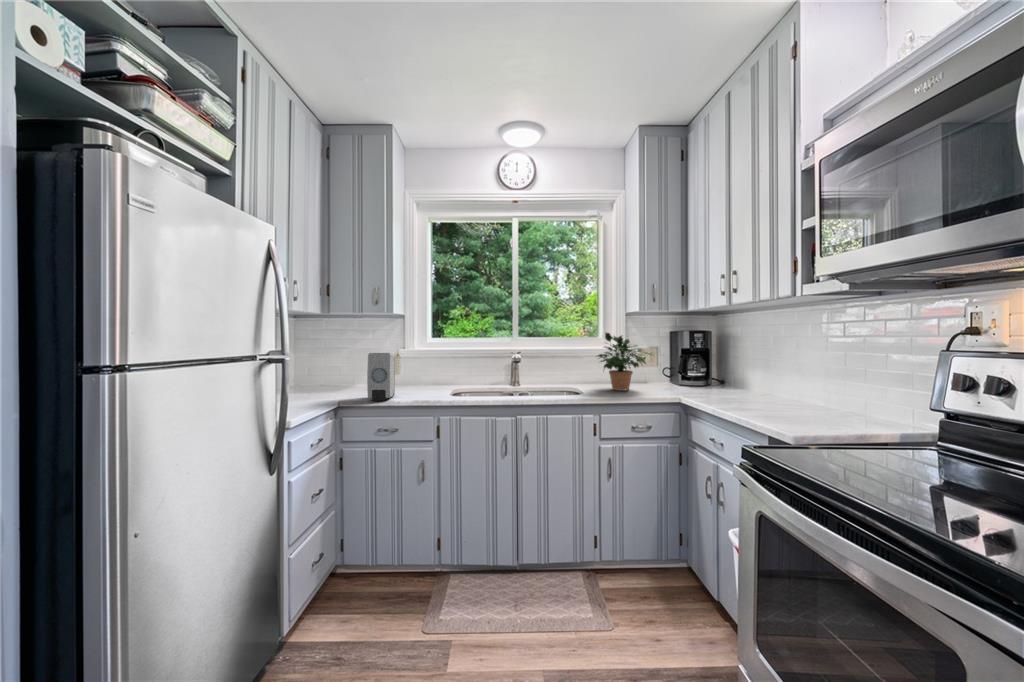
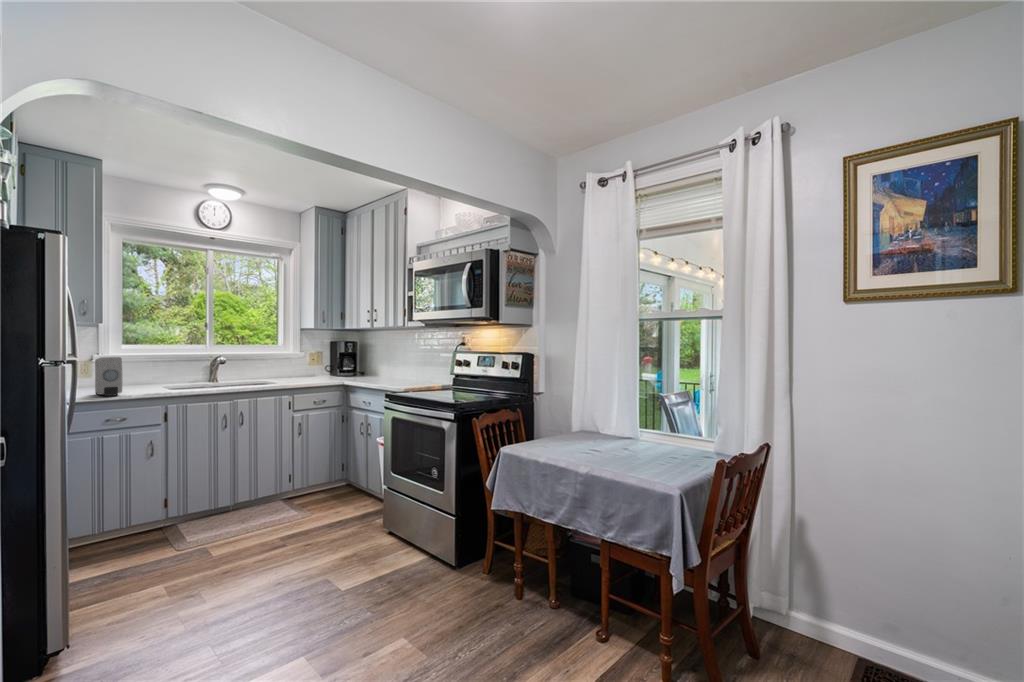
potted plant: present [597,333,651,391] -> none [283,342,325,381]

